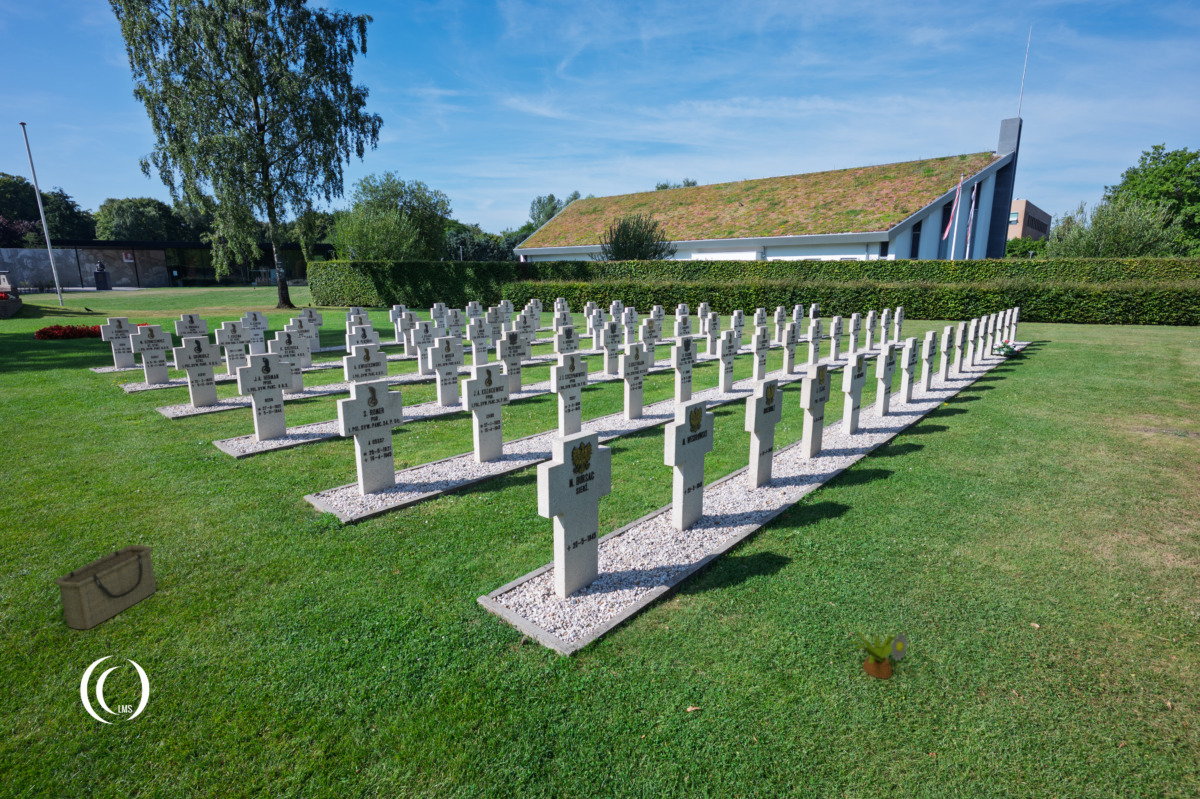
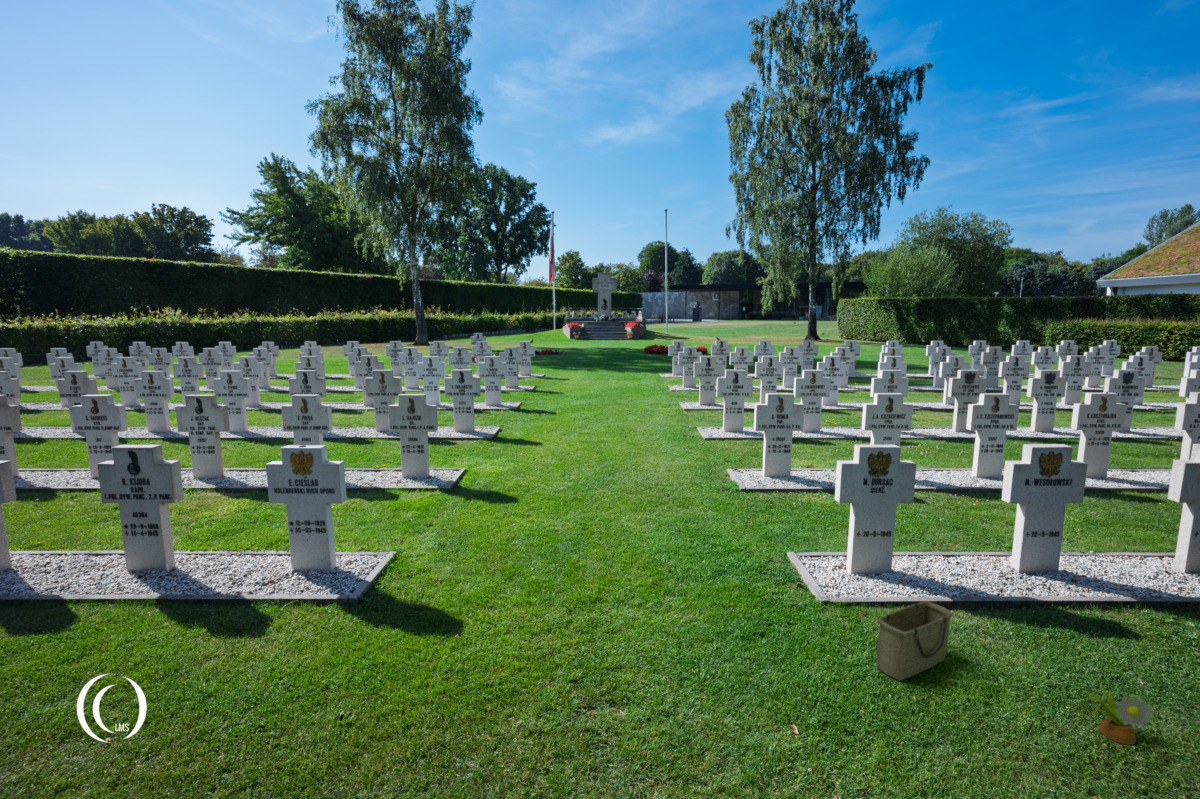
basket: present [54,545,156,629] -> present [877,601,953,681]

